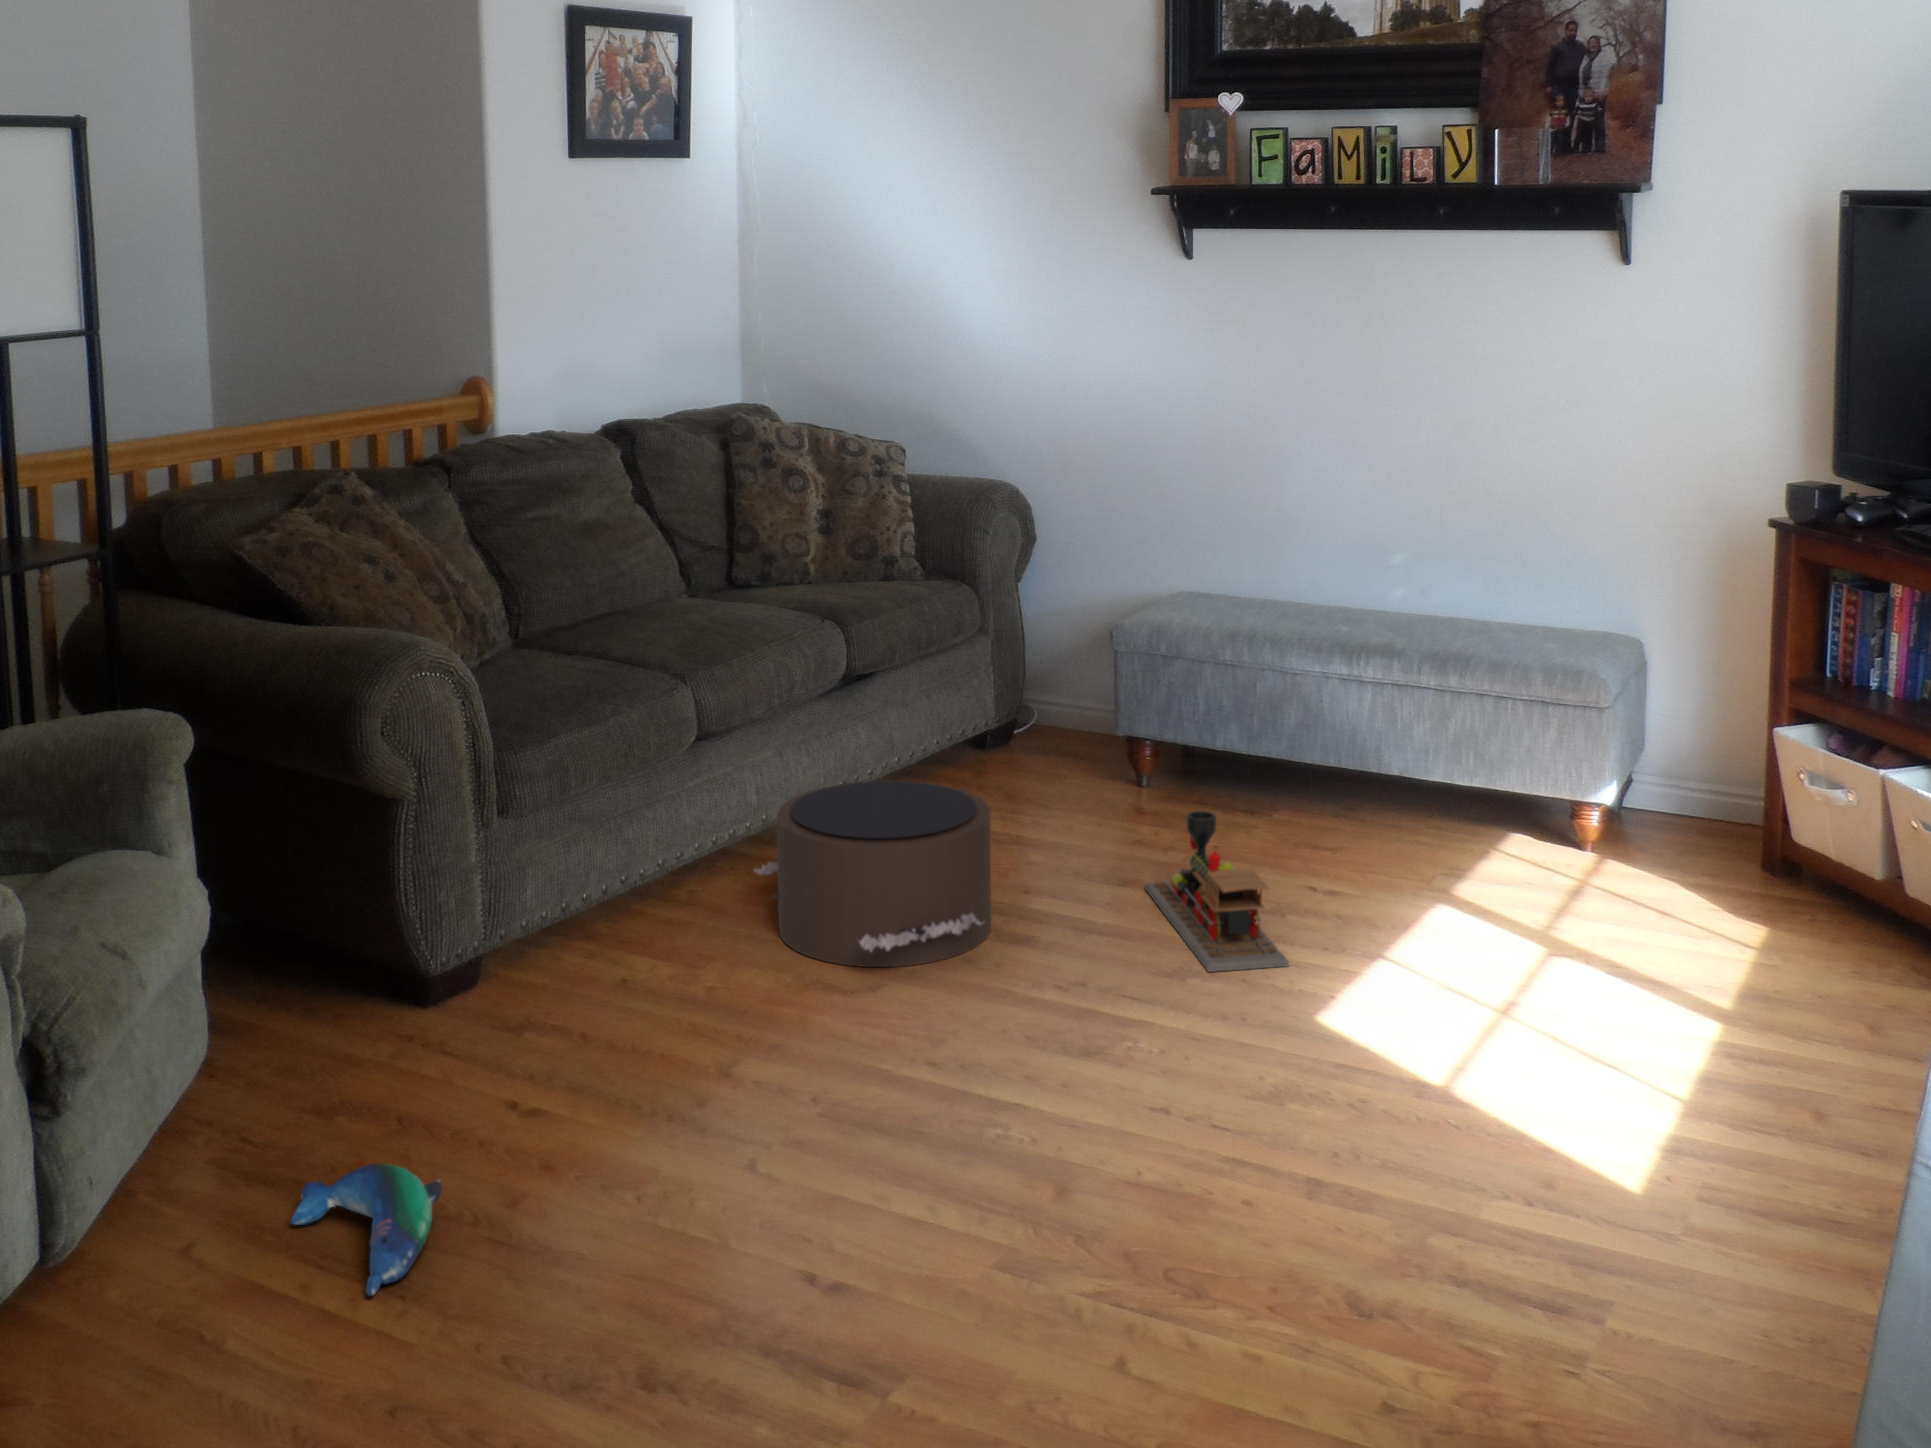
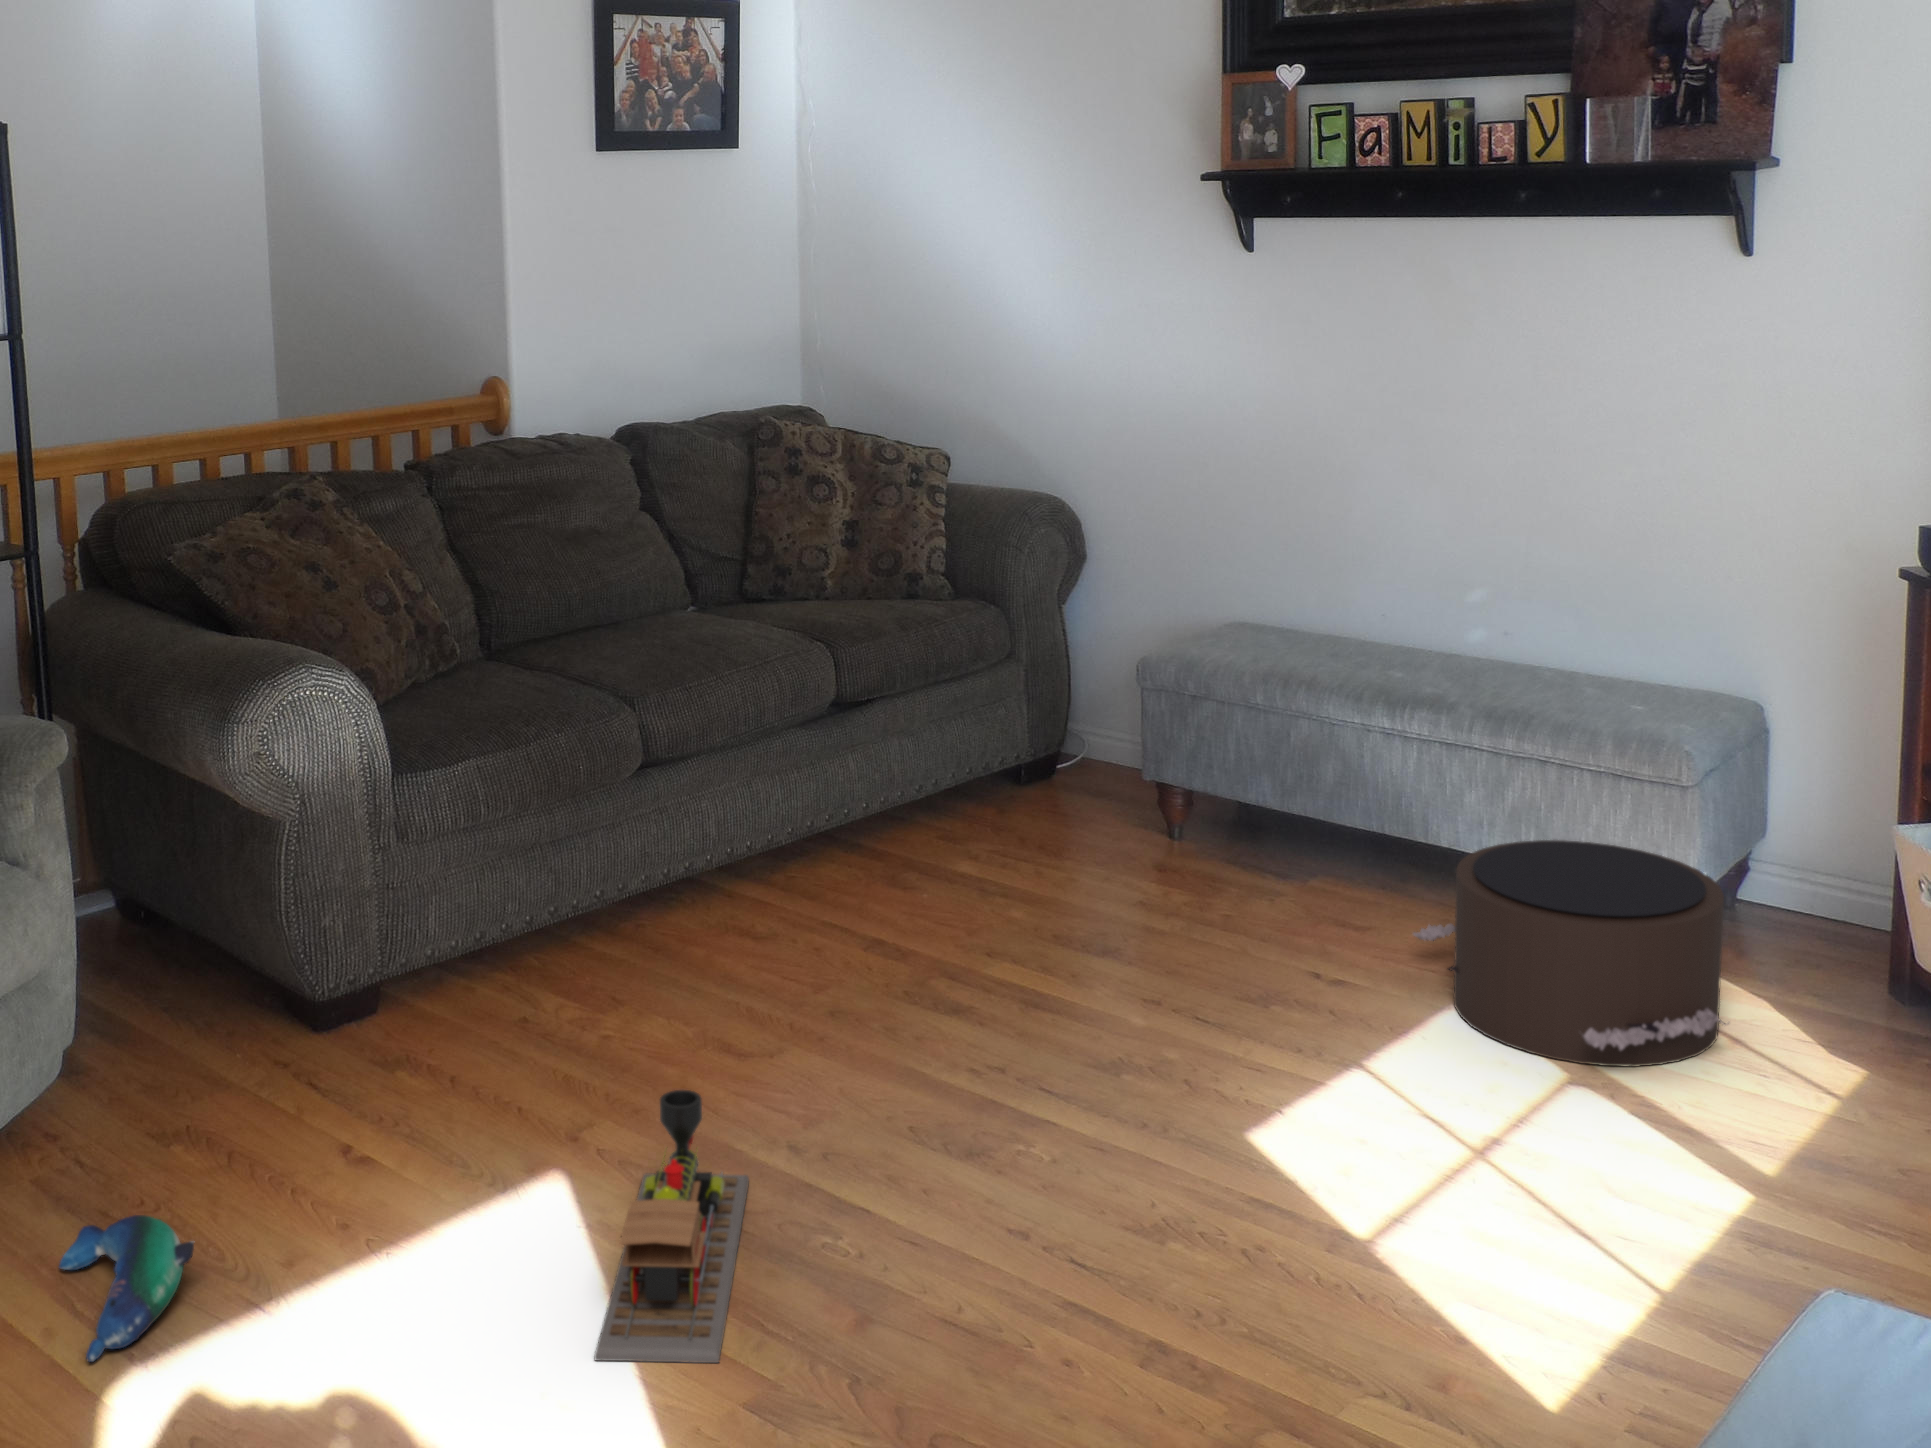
pouf: present [754,781,991,967] -> present [1413,840,1728,1067]
toy train: present [1145,811,1289,972] -> present [594,1090,749,1363]

